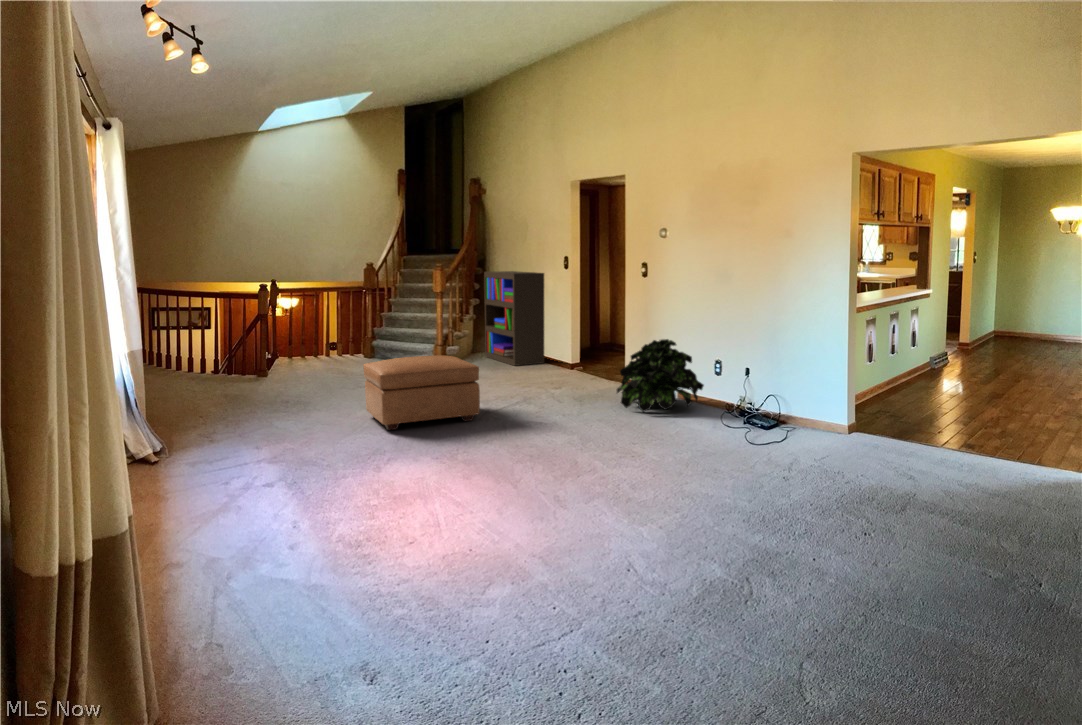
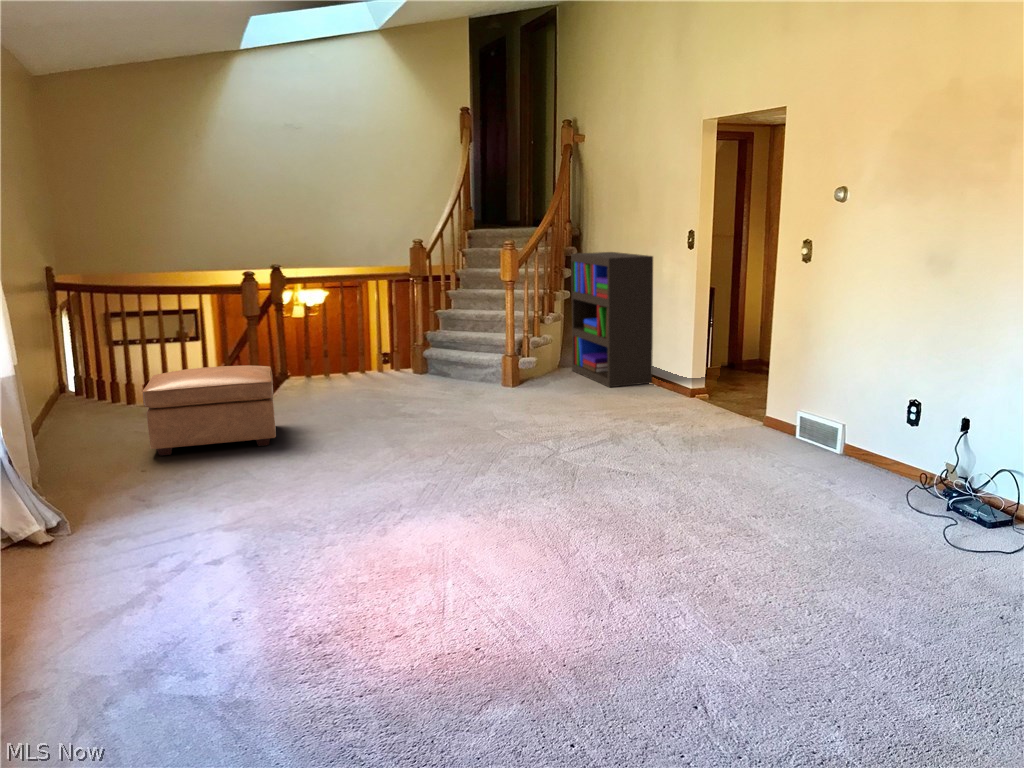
potted plant: present [617,339,704,411] -> none [747,369,887,483]
ottoman: present [364,356,480,430] -> present [143,365,276,455]

